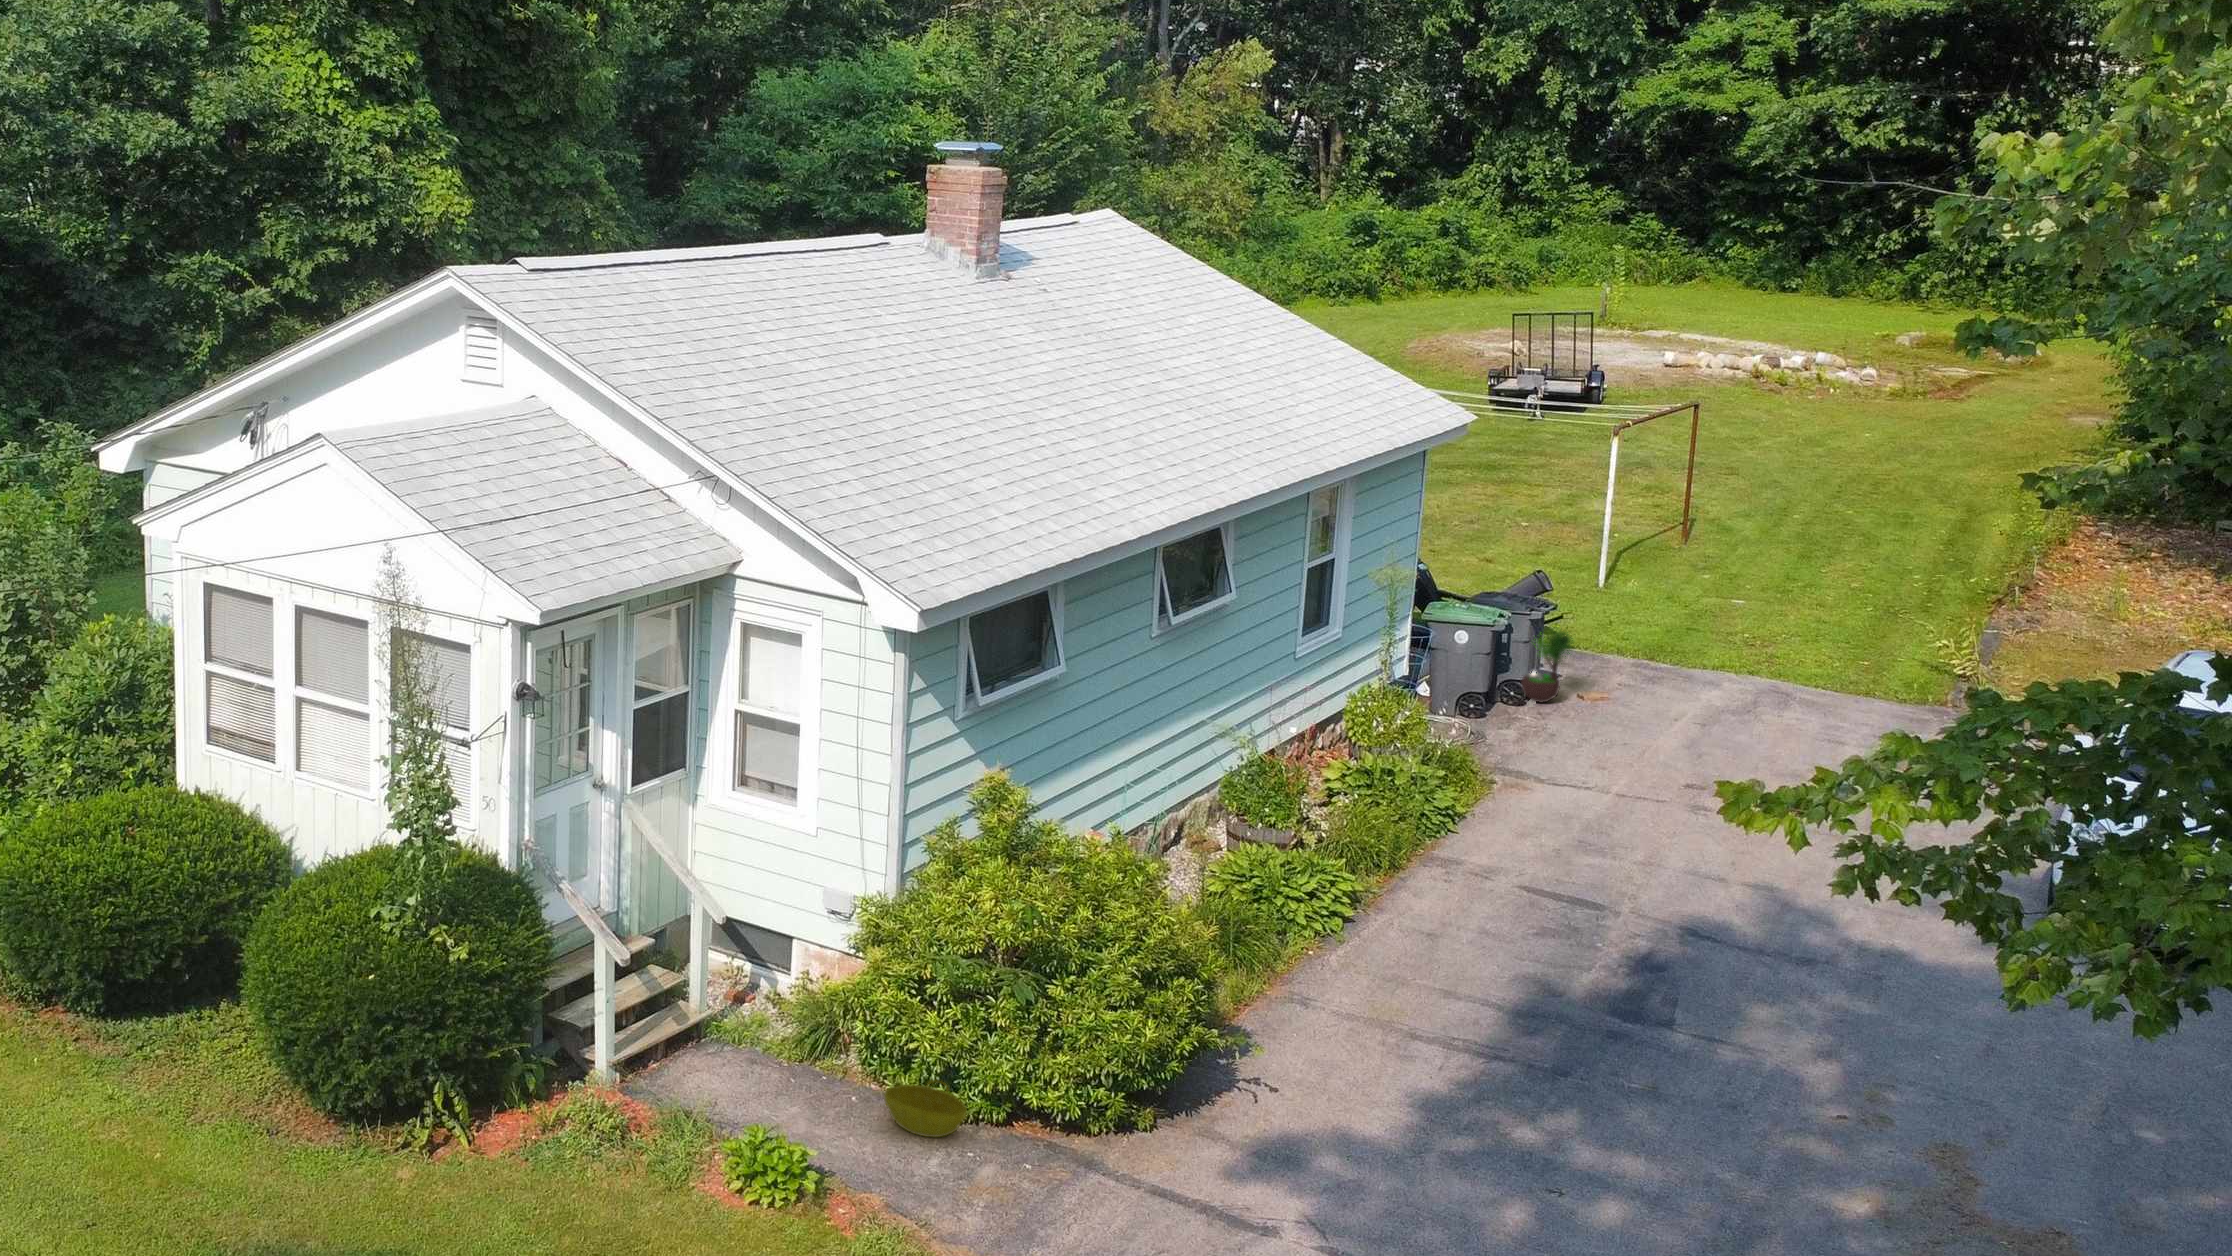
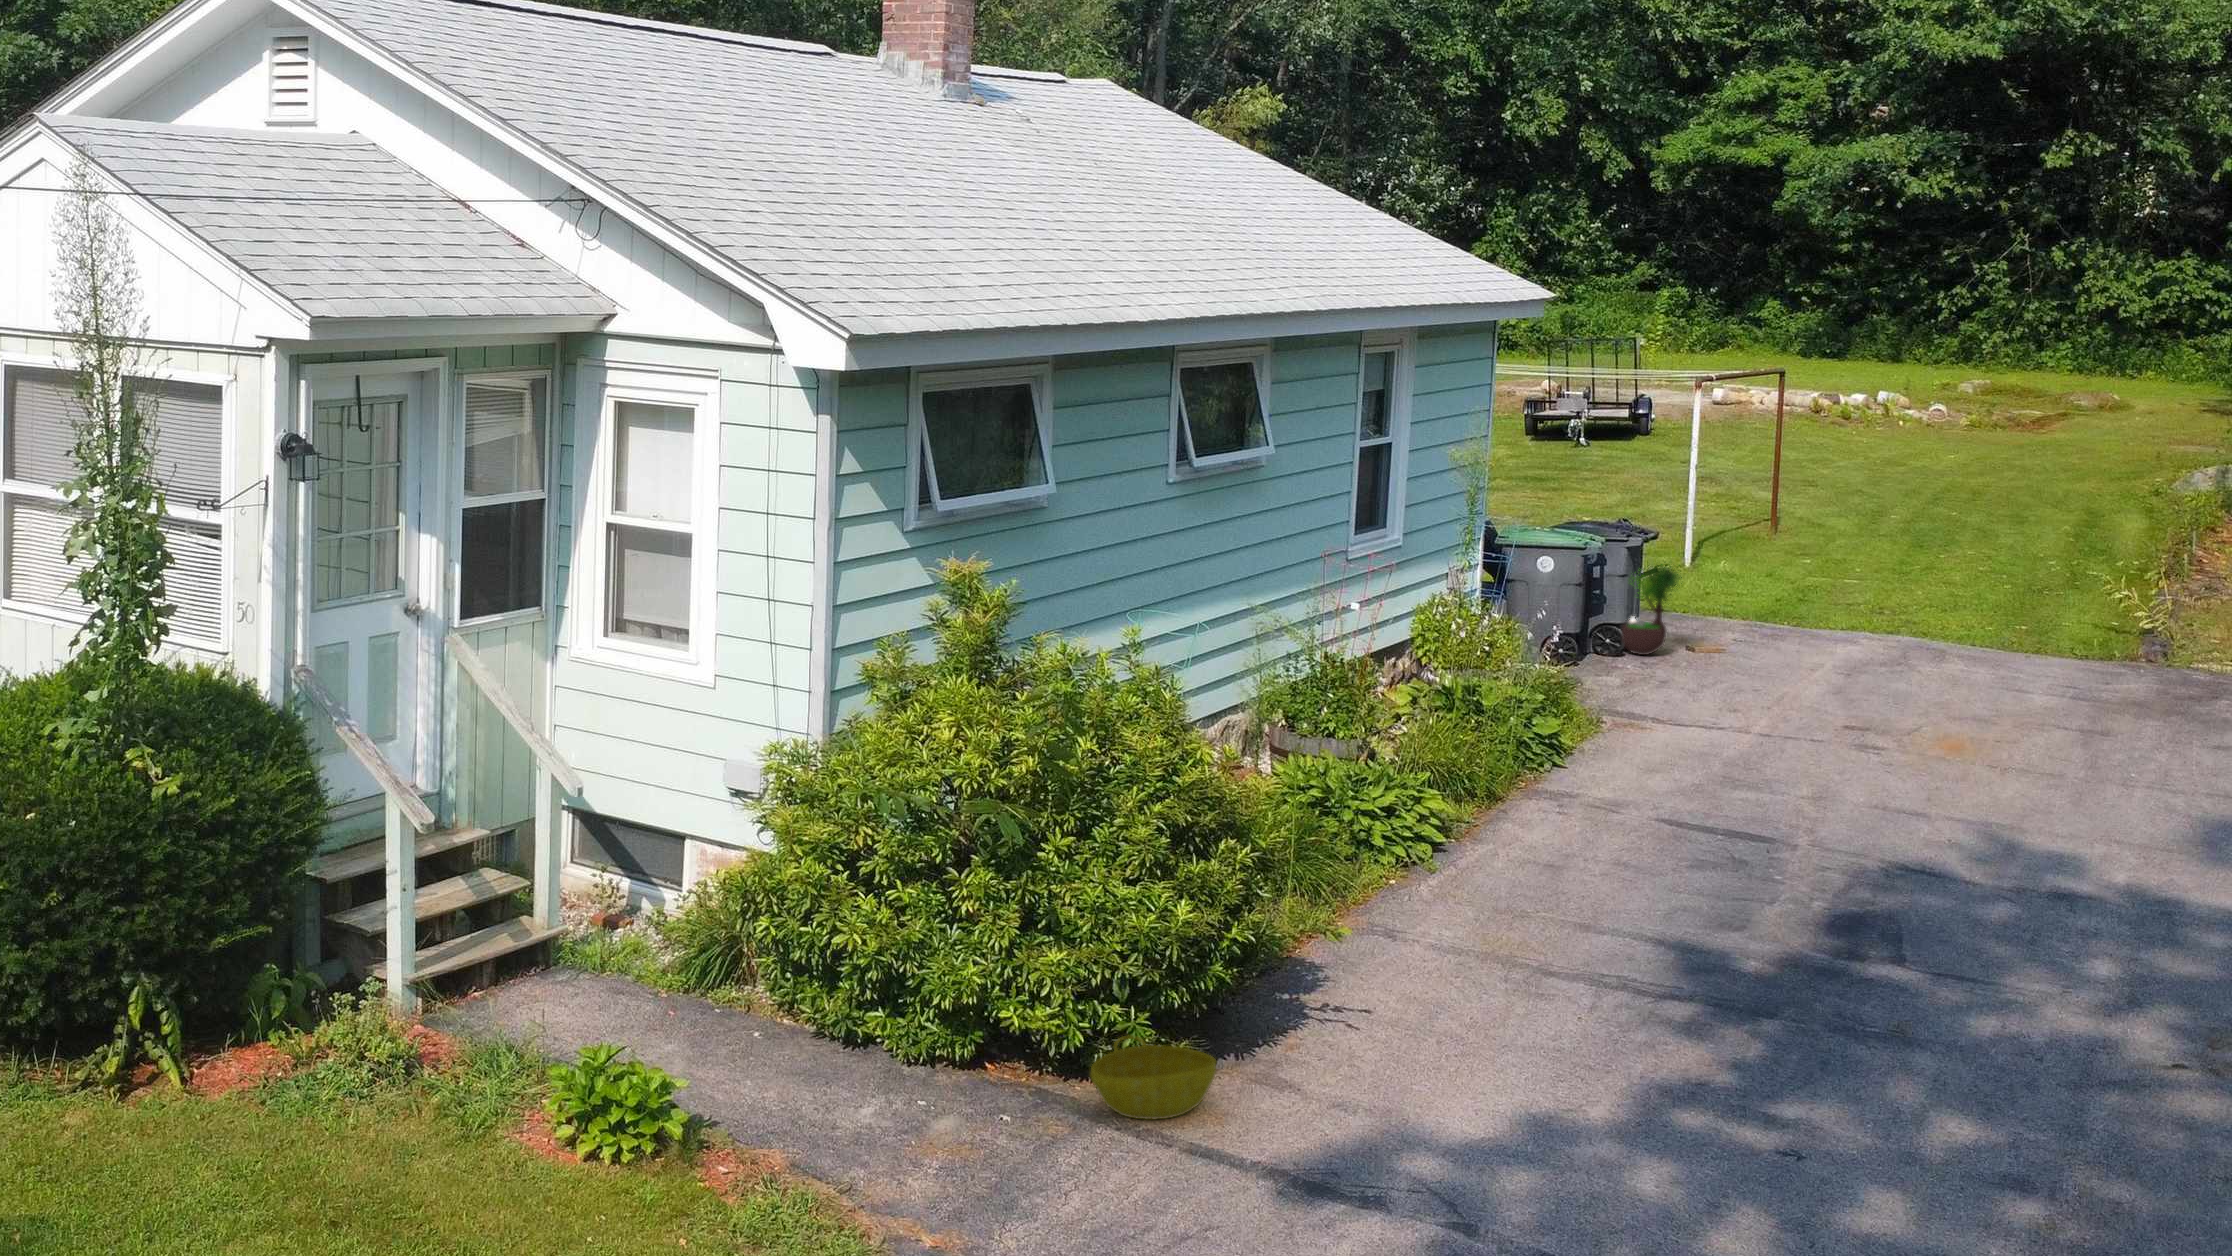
basket: present [884,1081,966,1137] -> present [1090,1035,1216,1120]

